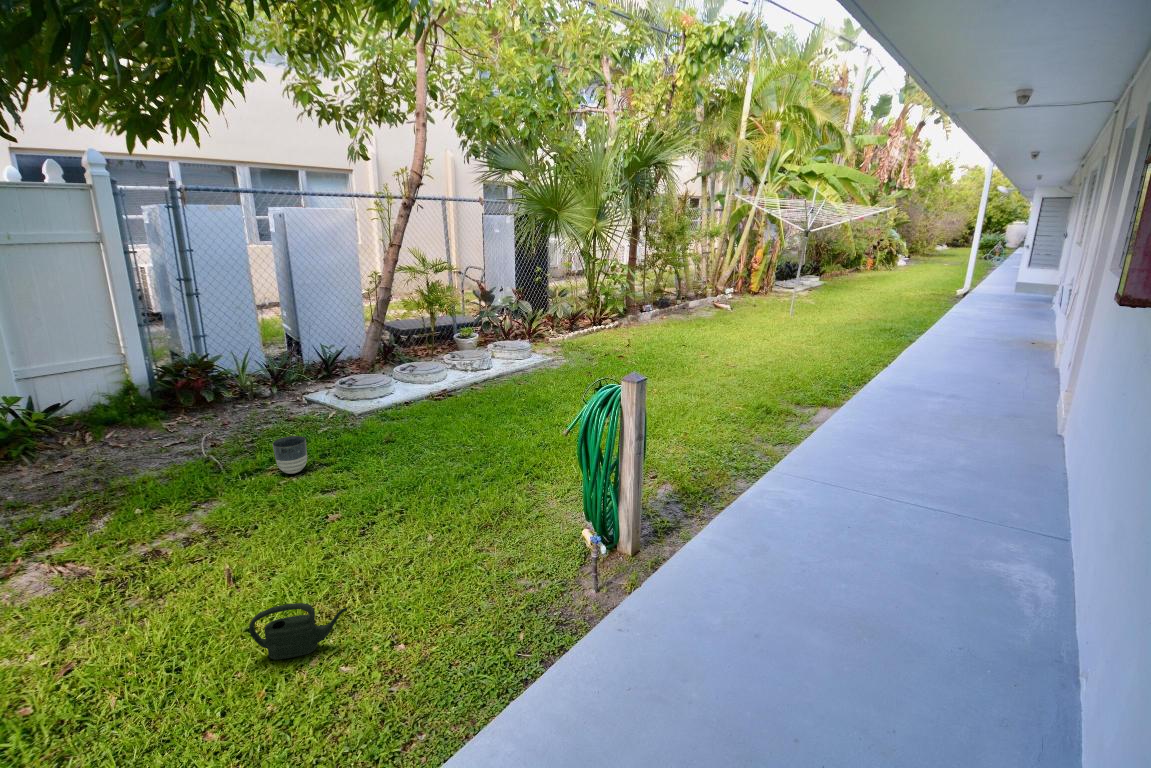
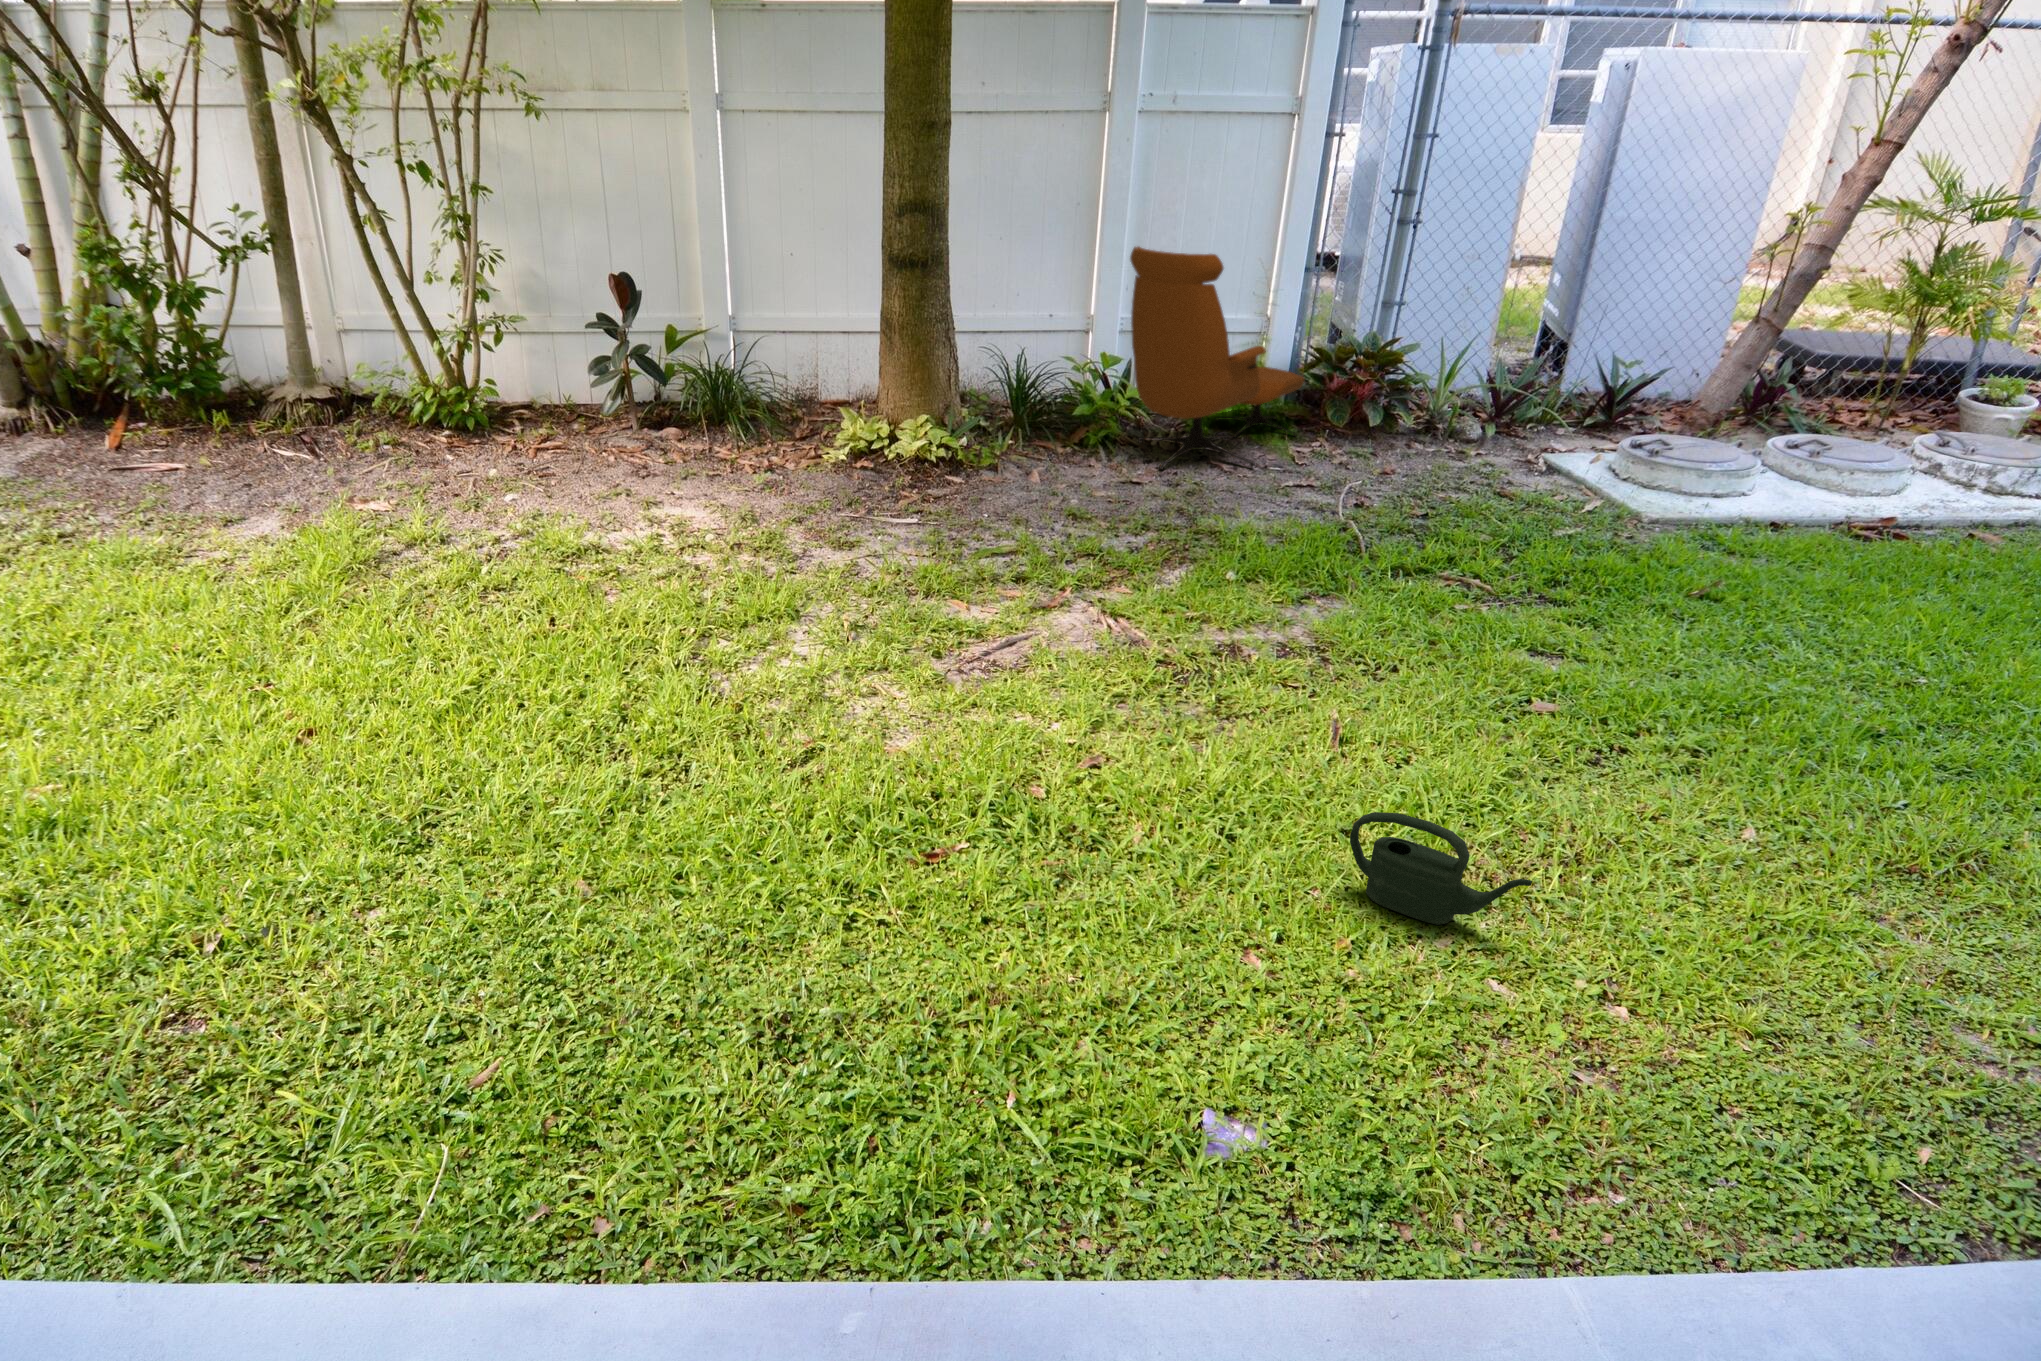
lounge chair: none [10,328,172,459] -> present [1130,247,1304,470]
planter: present [273,436,307,474] -> none [1458,524,1529,599]

